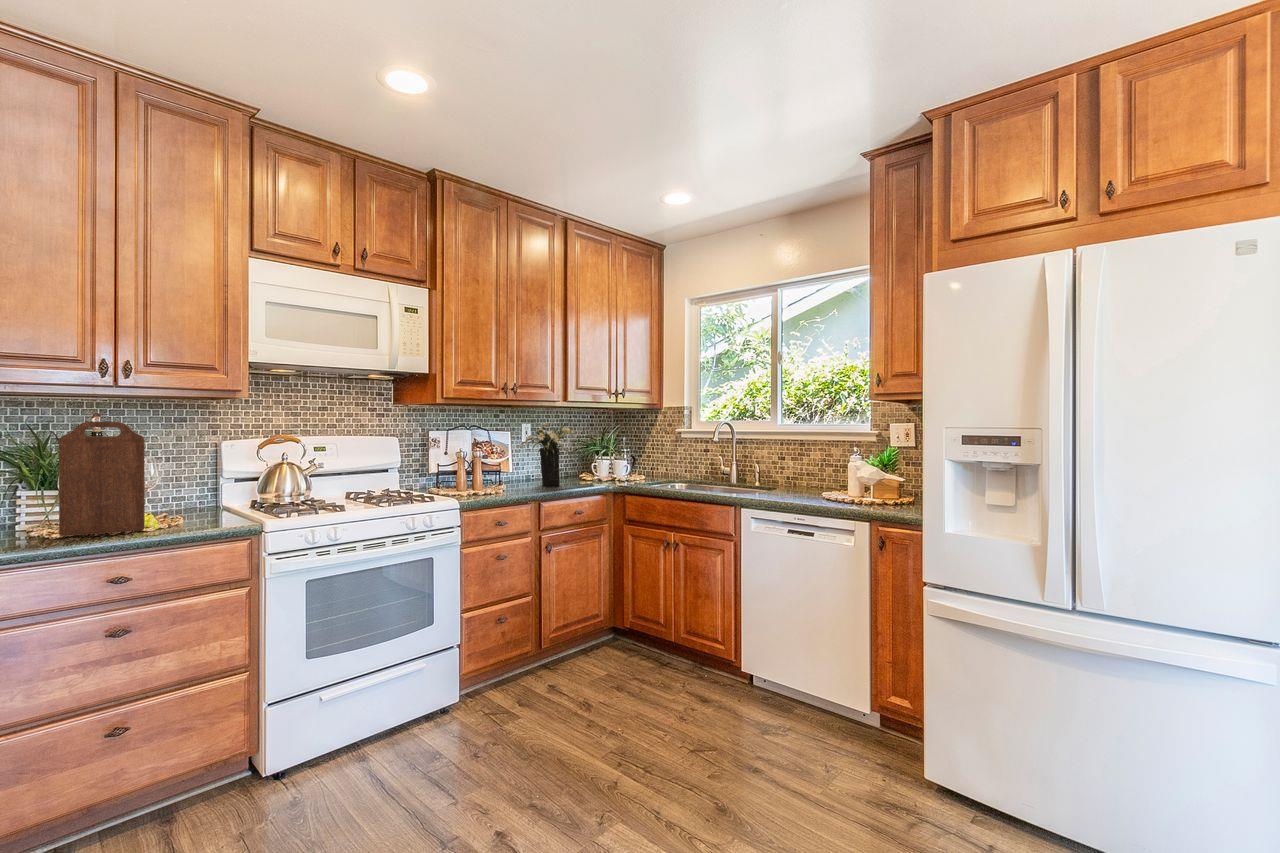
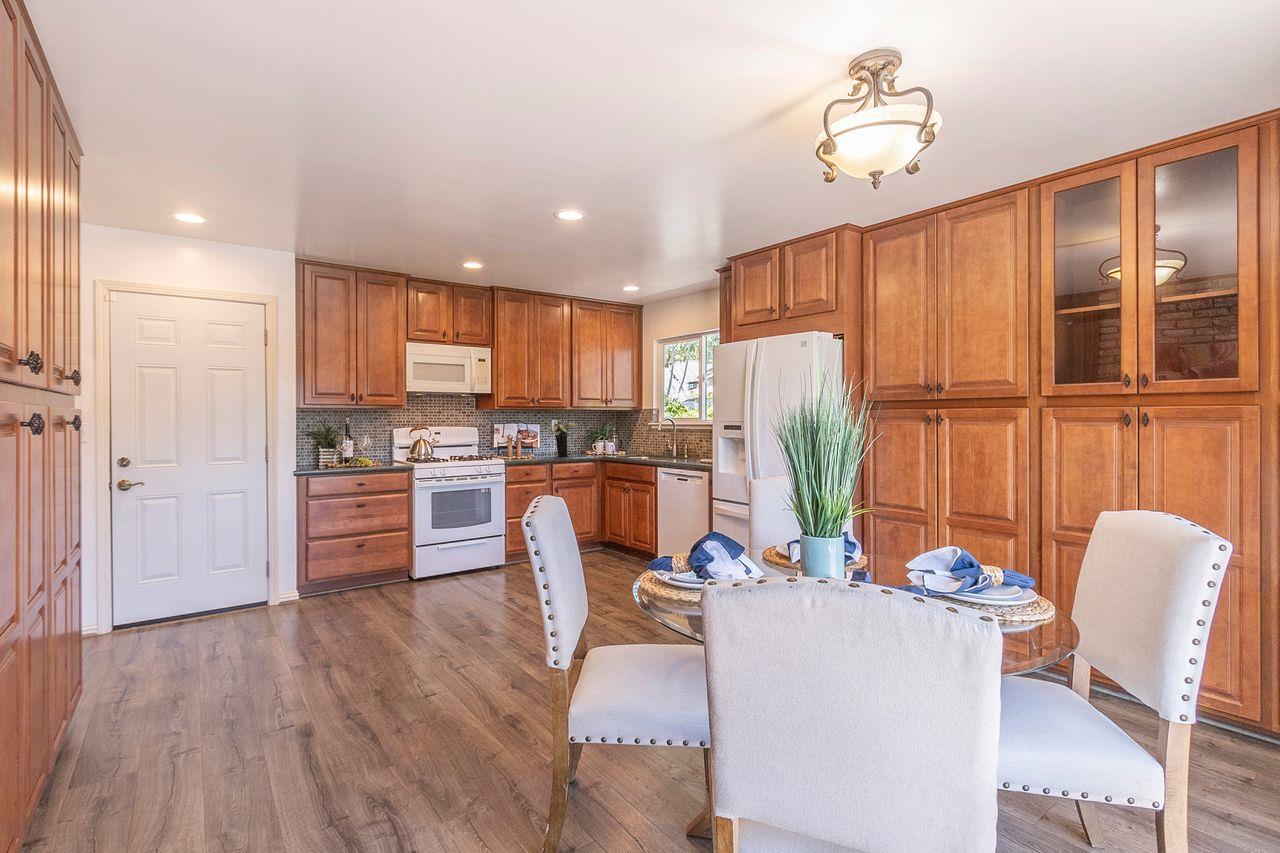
cutting board: present [59,422,145,536] -> none [339,420,368,467]

